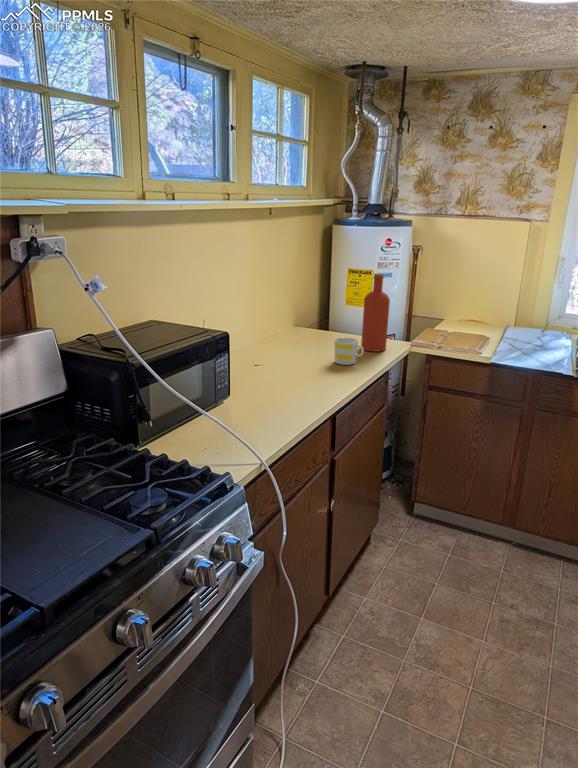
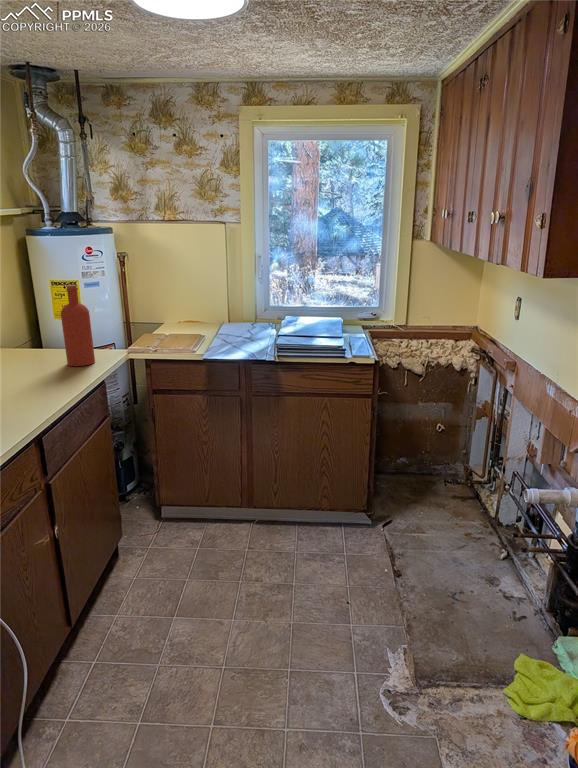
mug: present [334,338,364,365] -> none [29,356,64,386]

